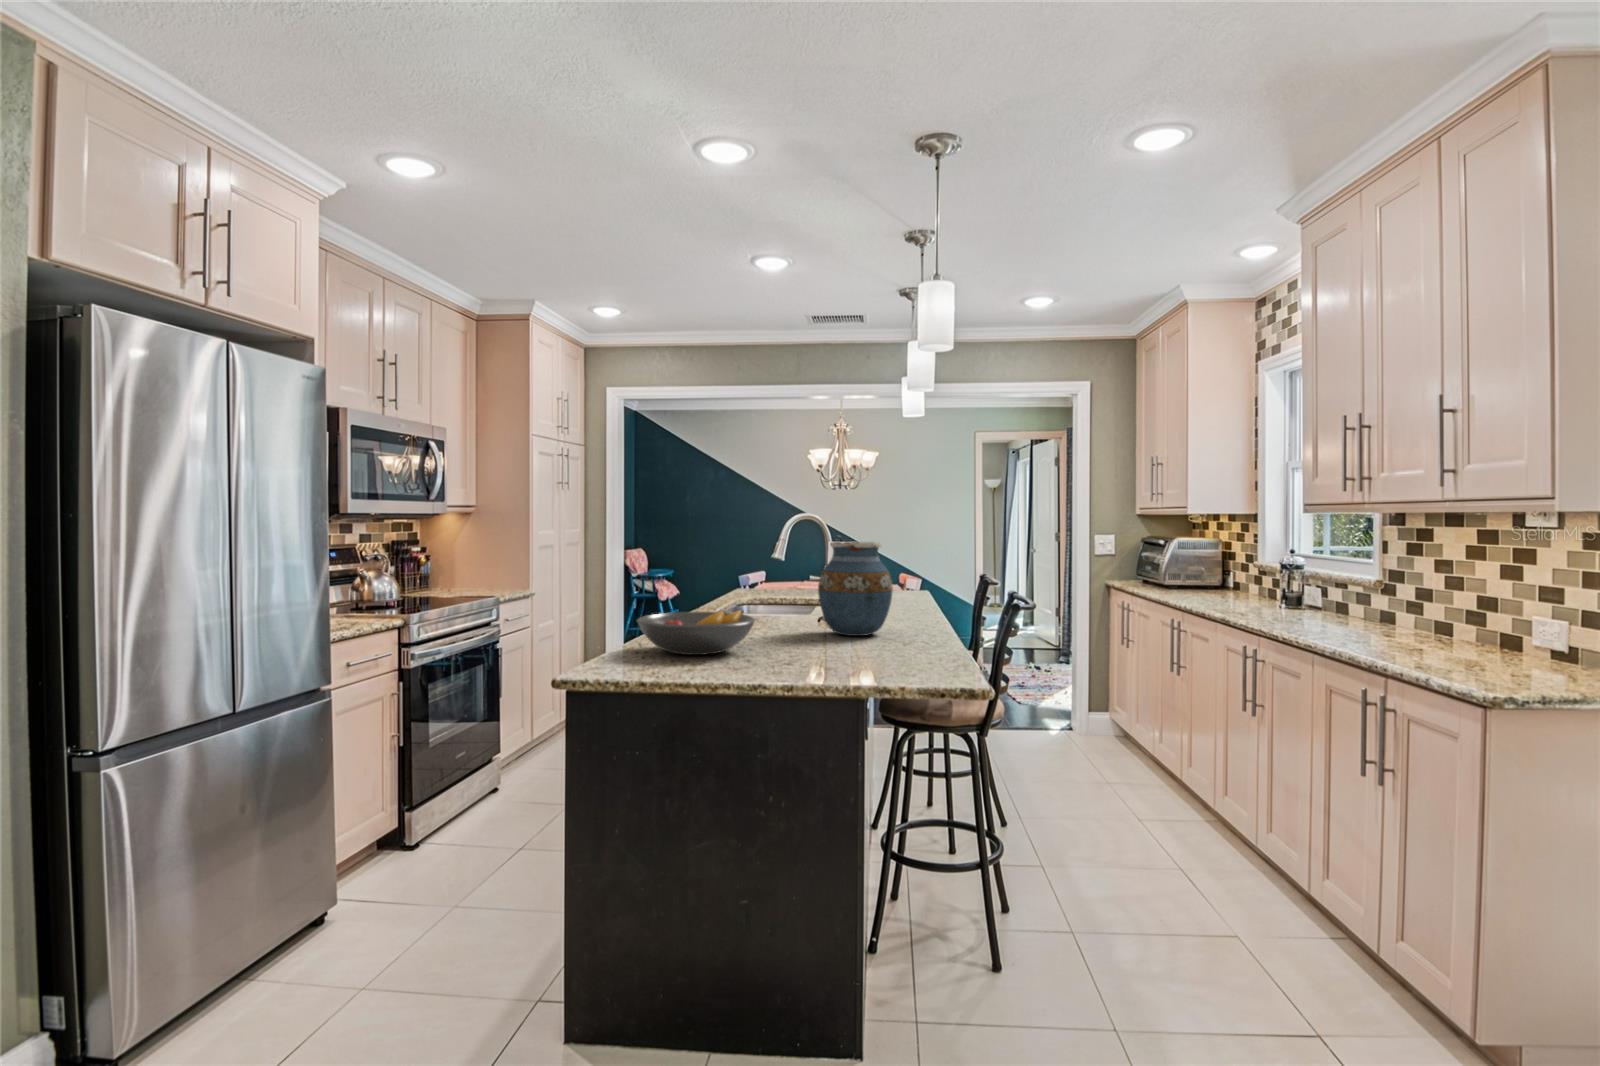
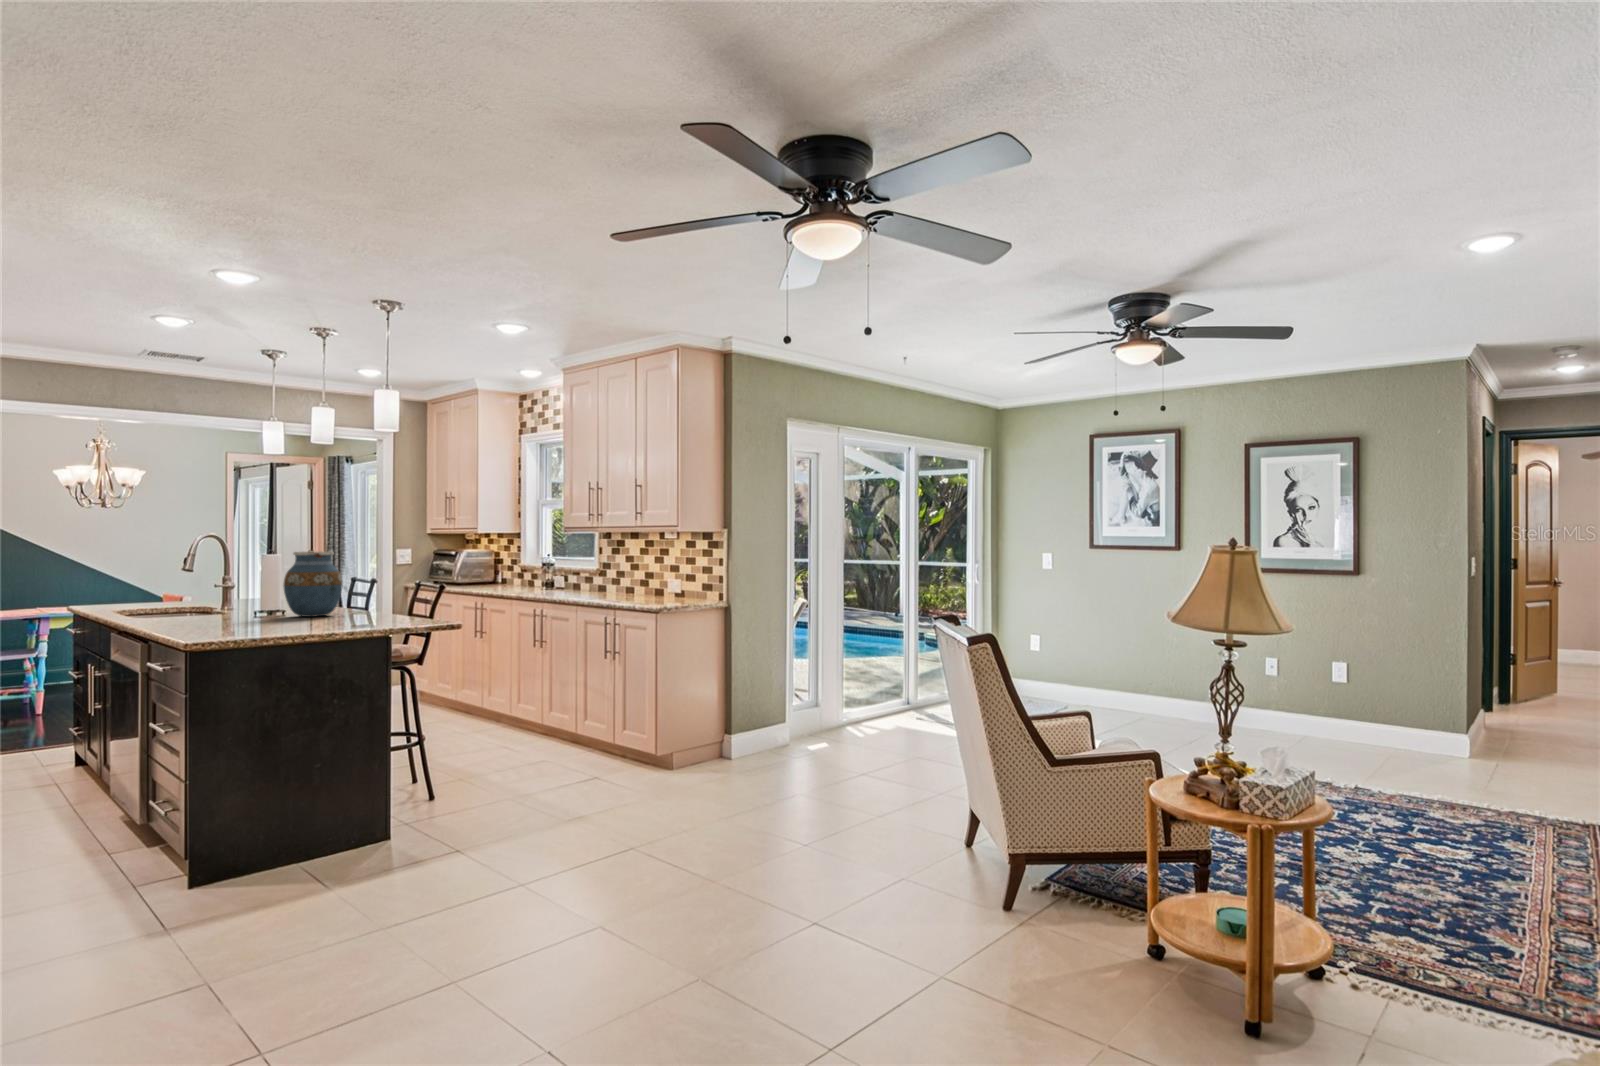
fruit bowl: present [637,609,755,655] -> none [184,597,281,630]

